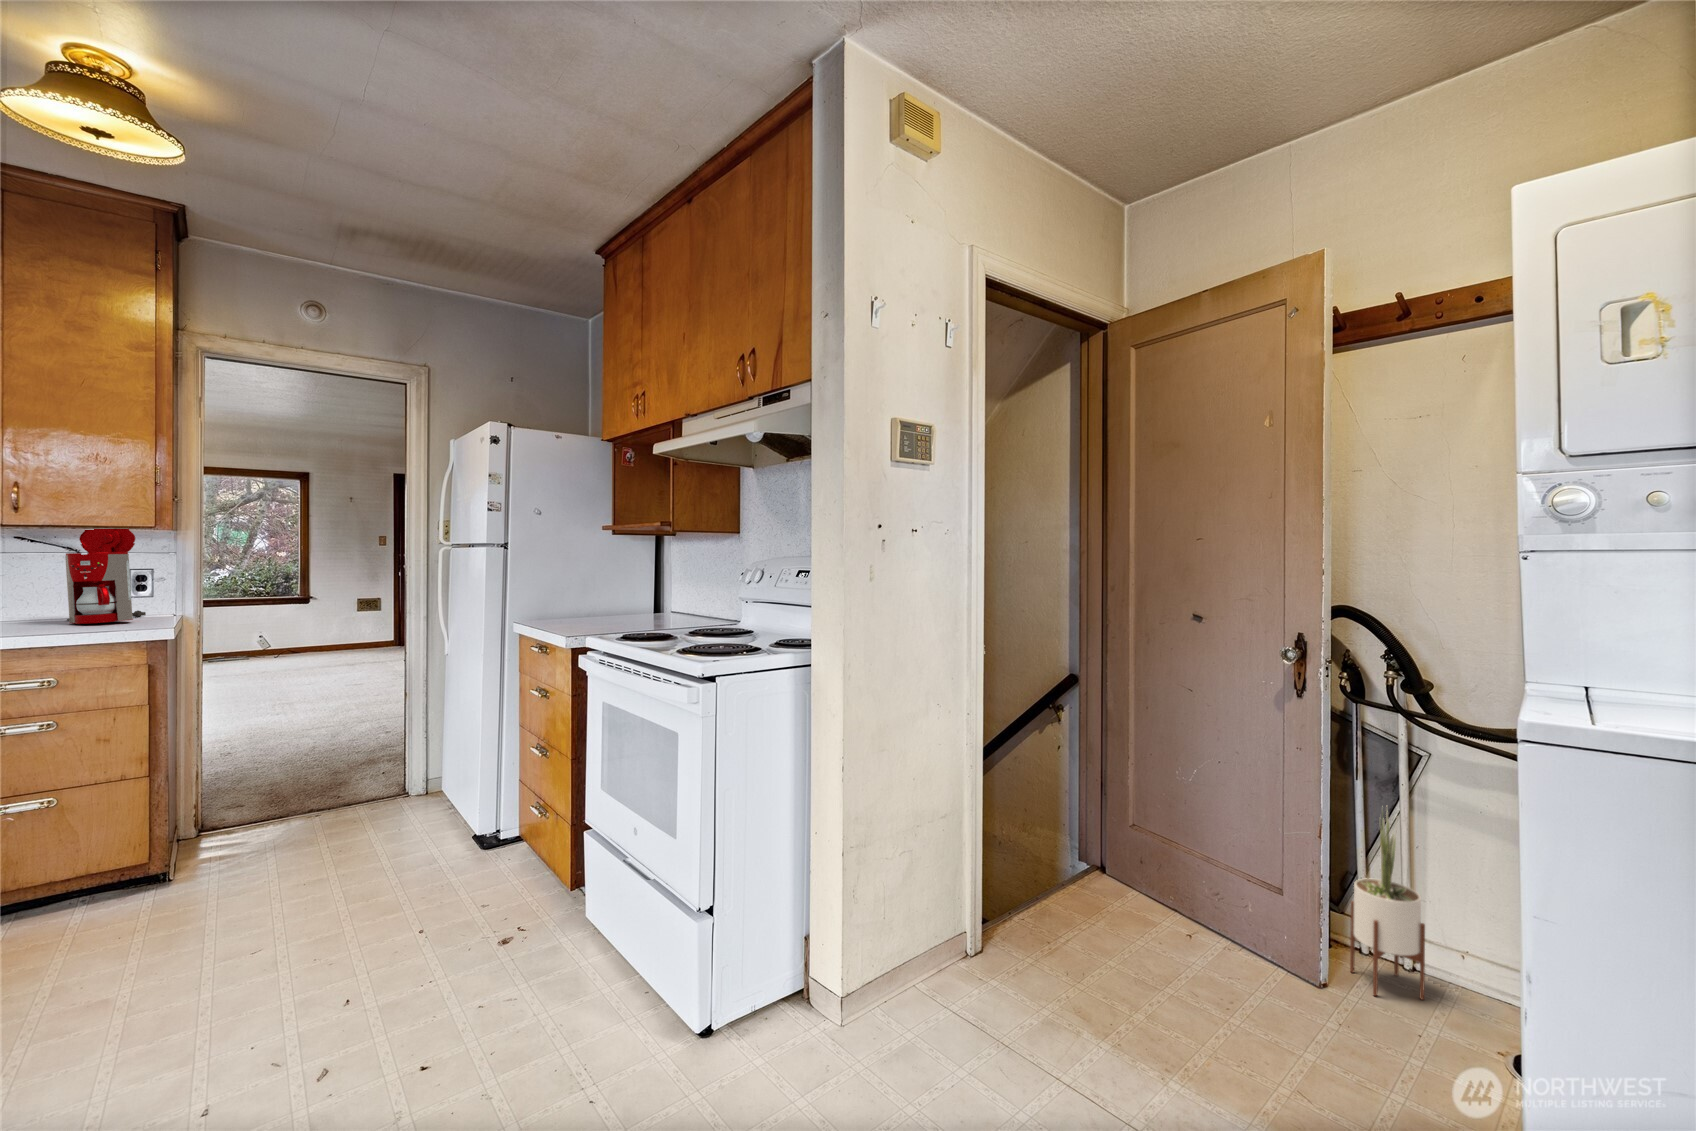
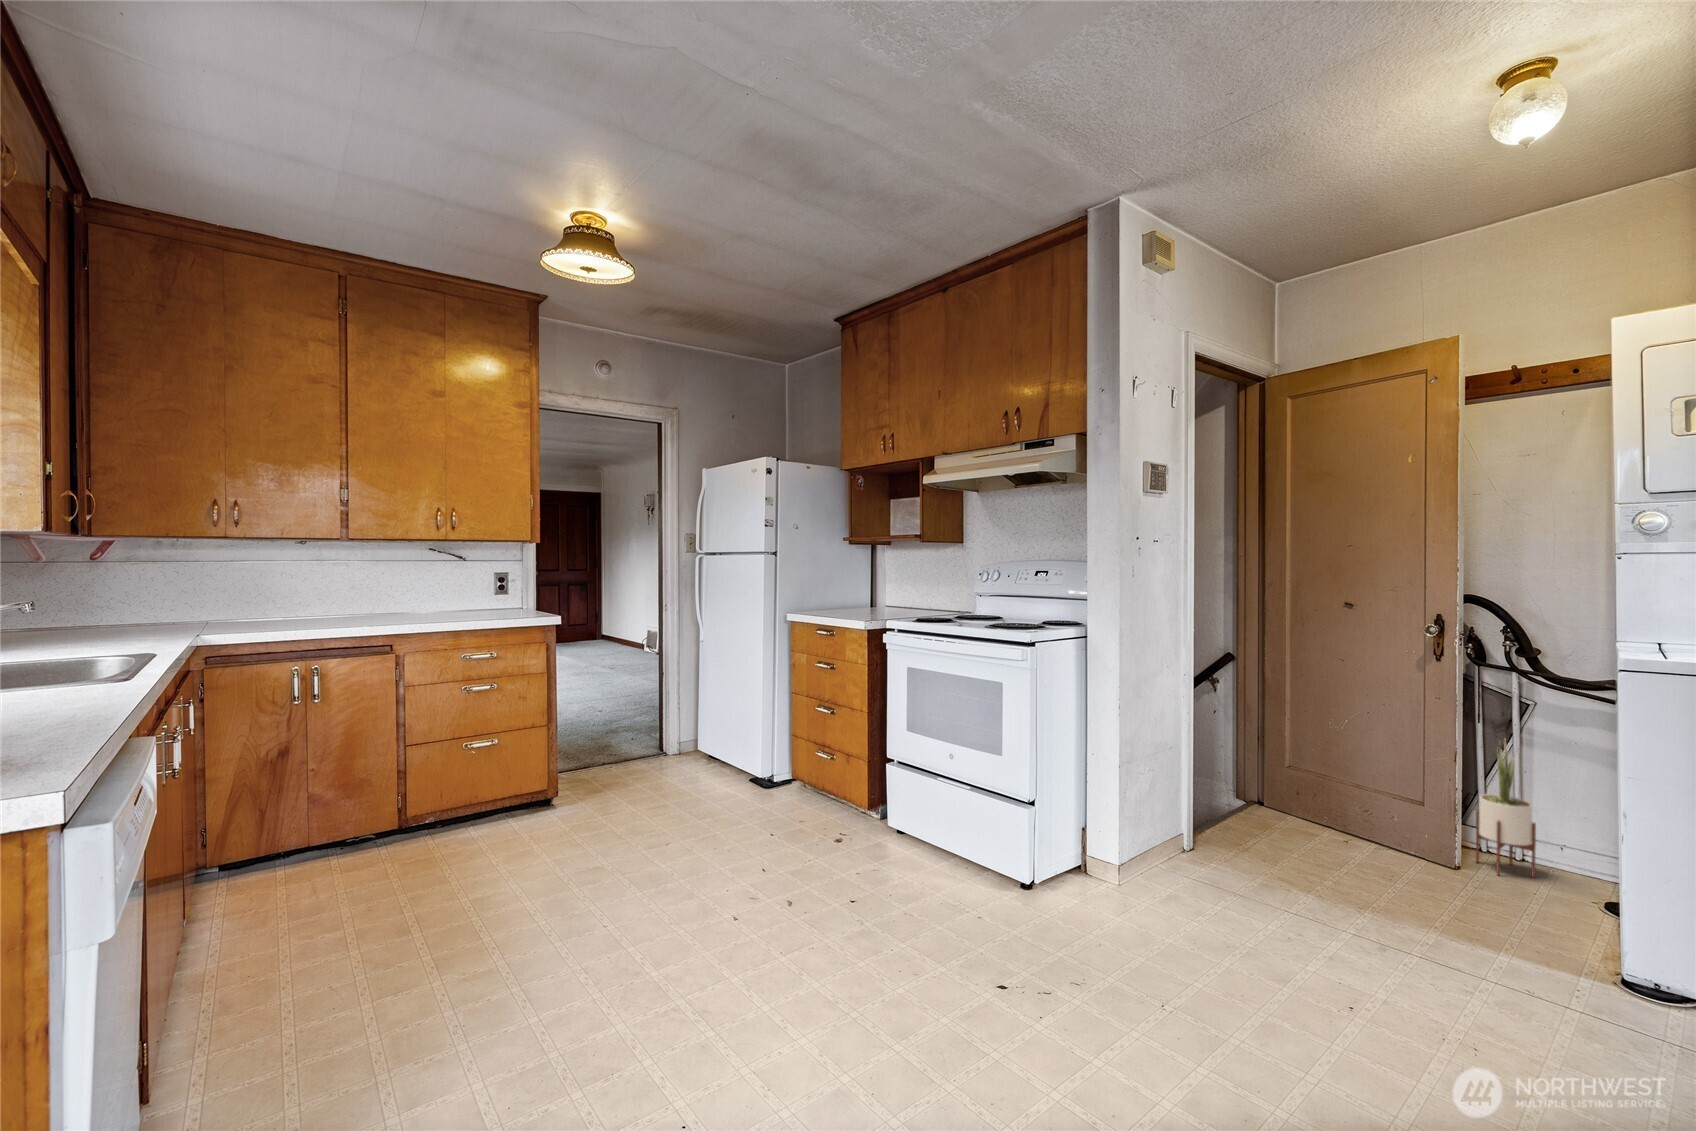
coffee maker: present [65,529,146,624] -> none [458,531,510,613]

